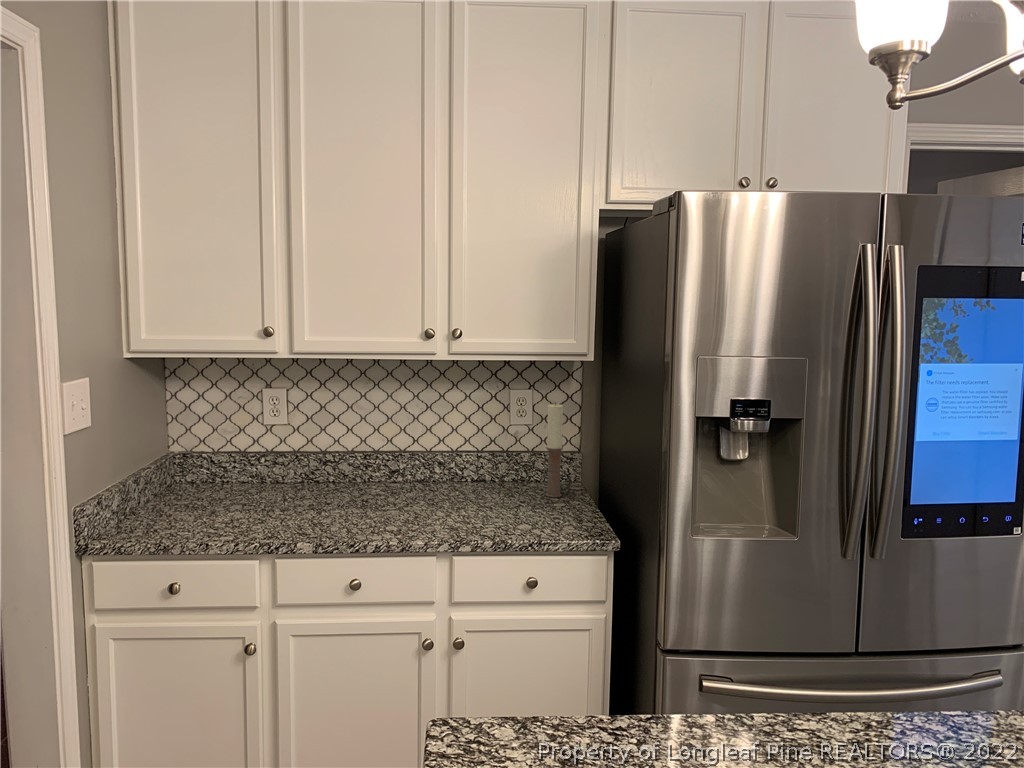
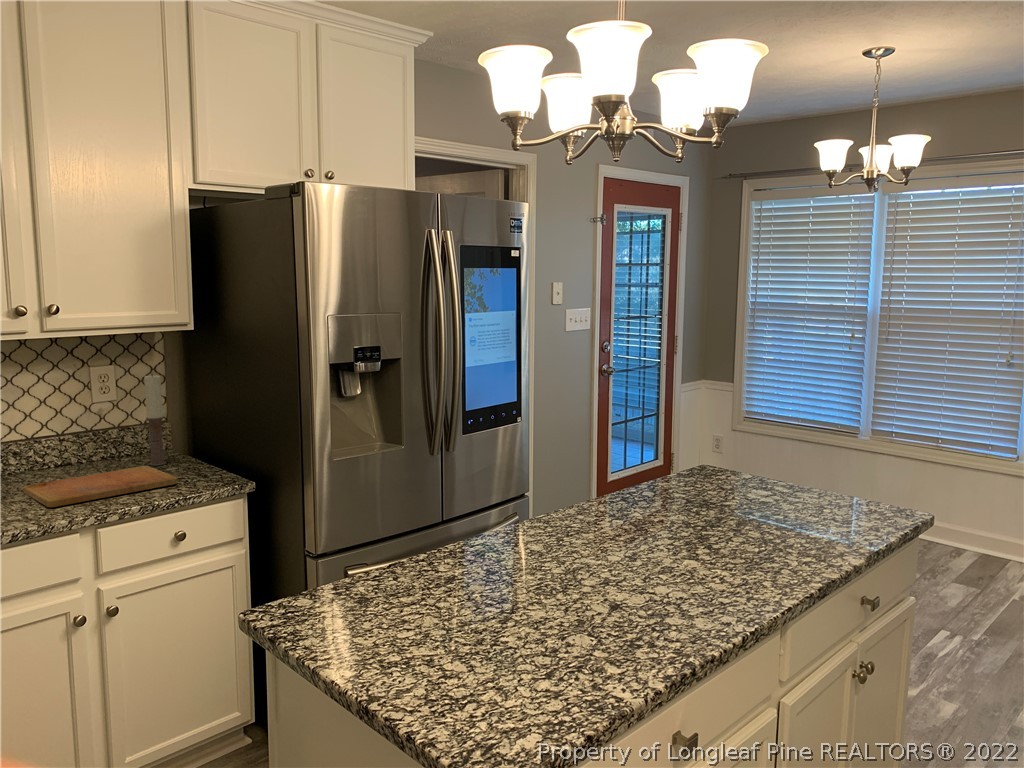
cutting board: none [422,496,547,525] -> present [23,466,177,507]

